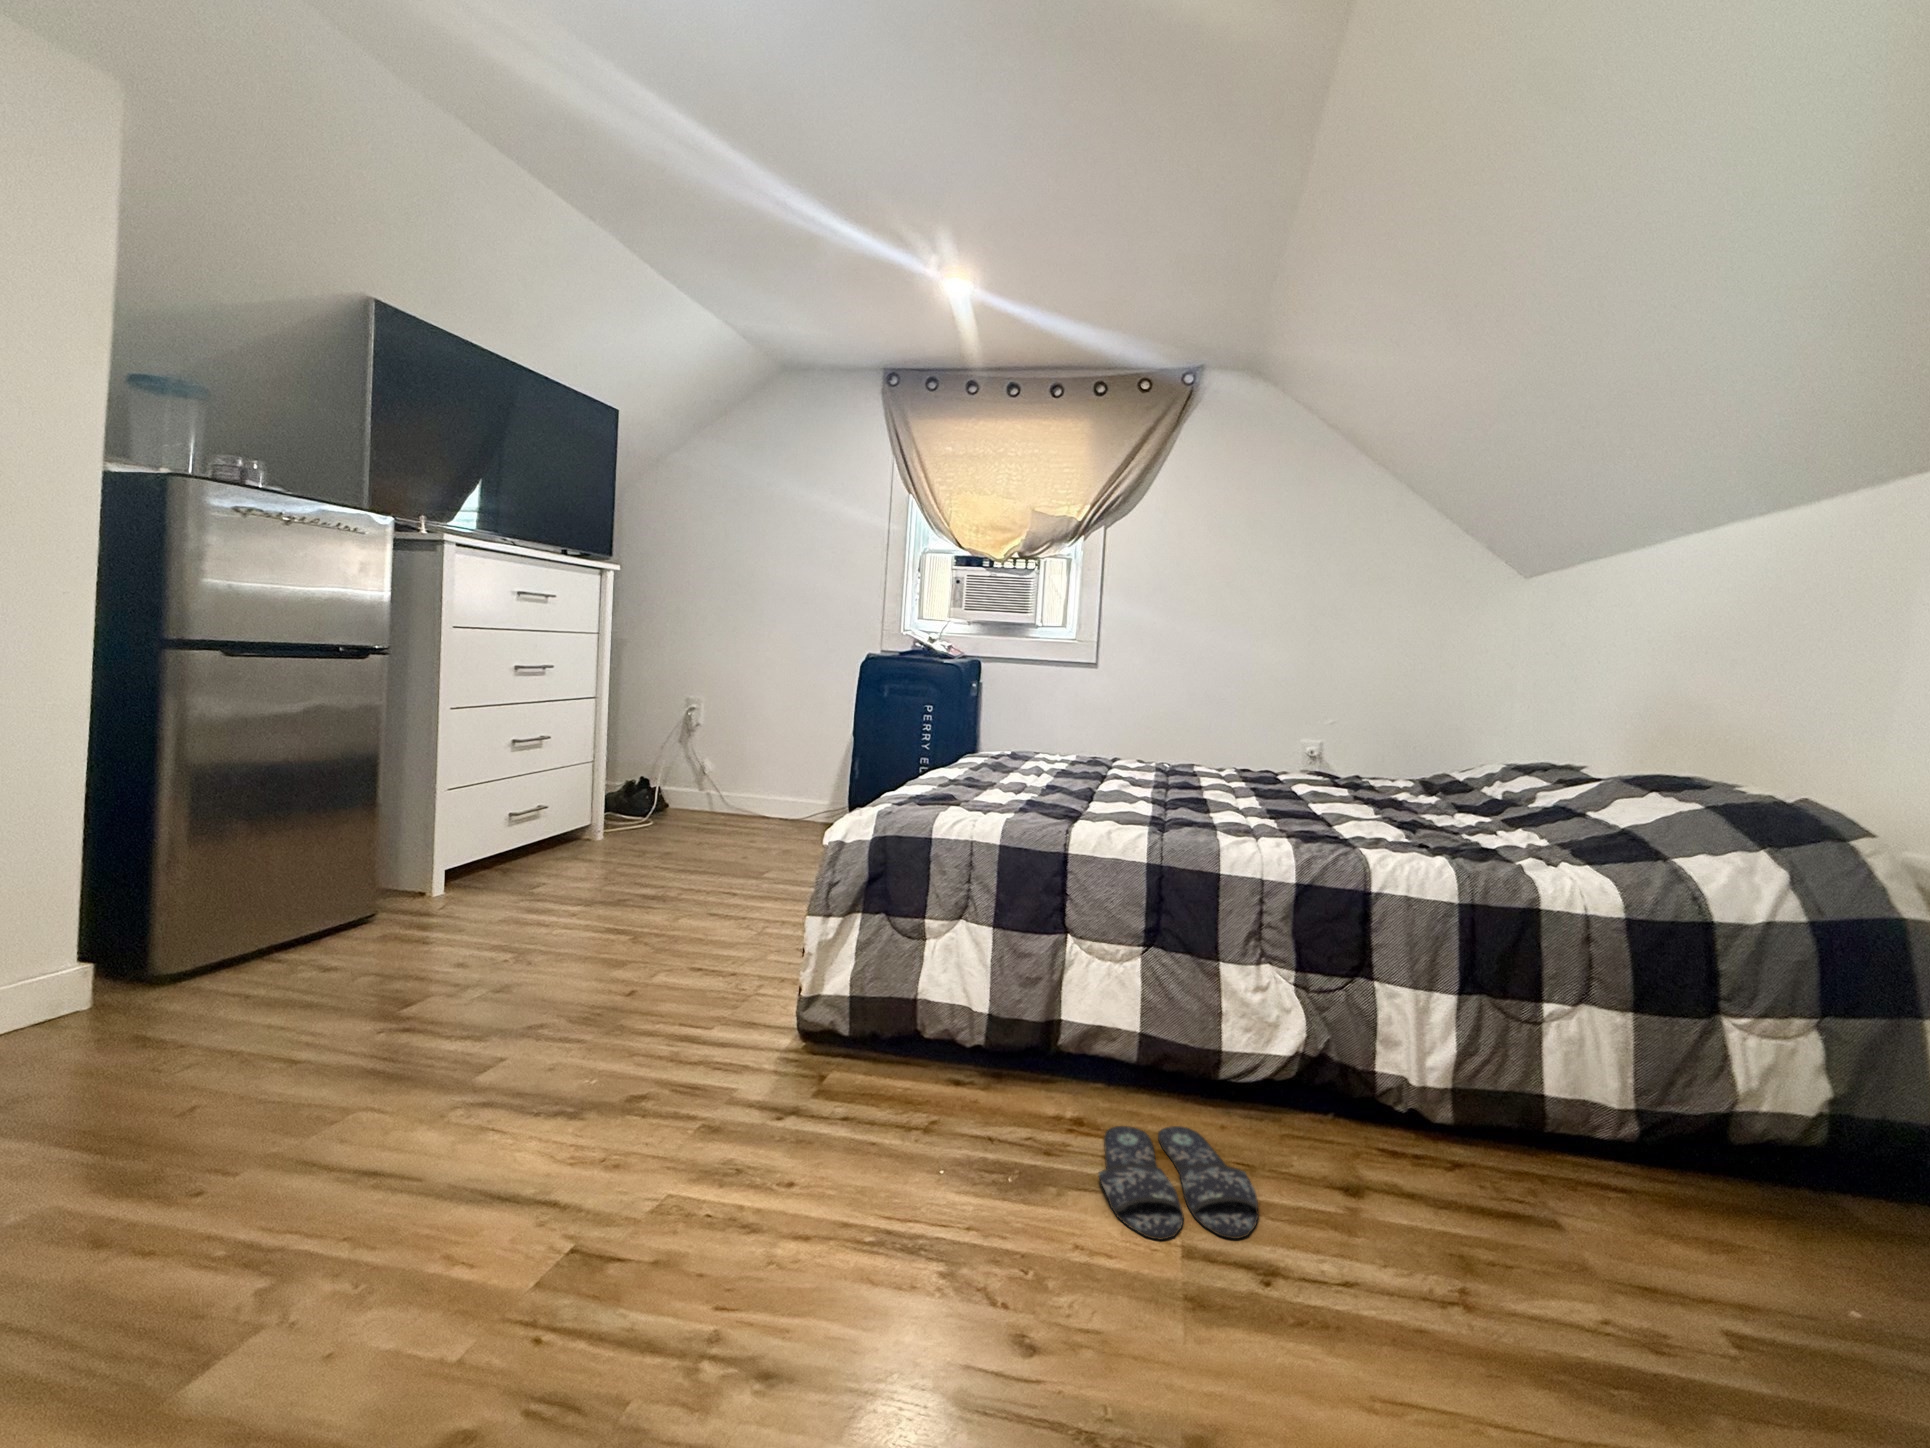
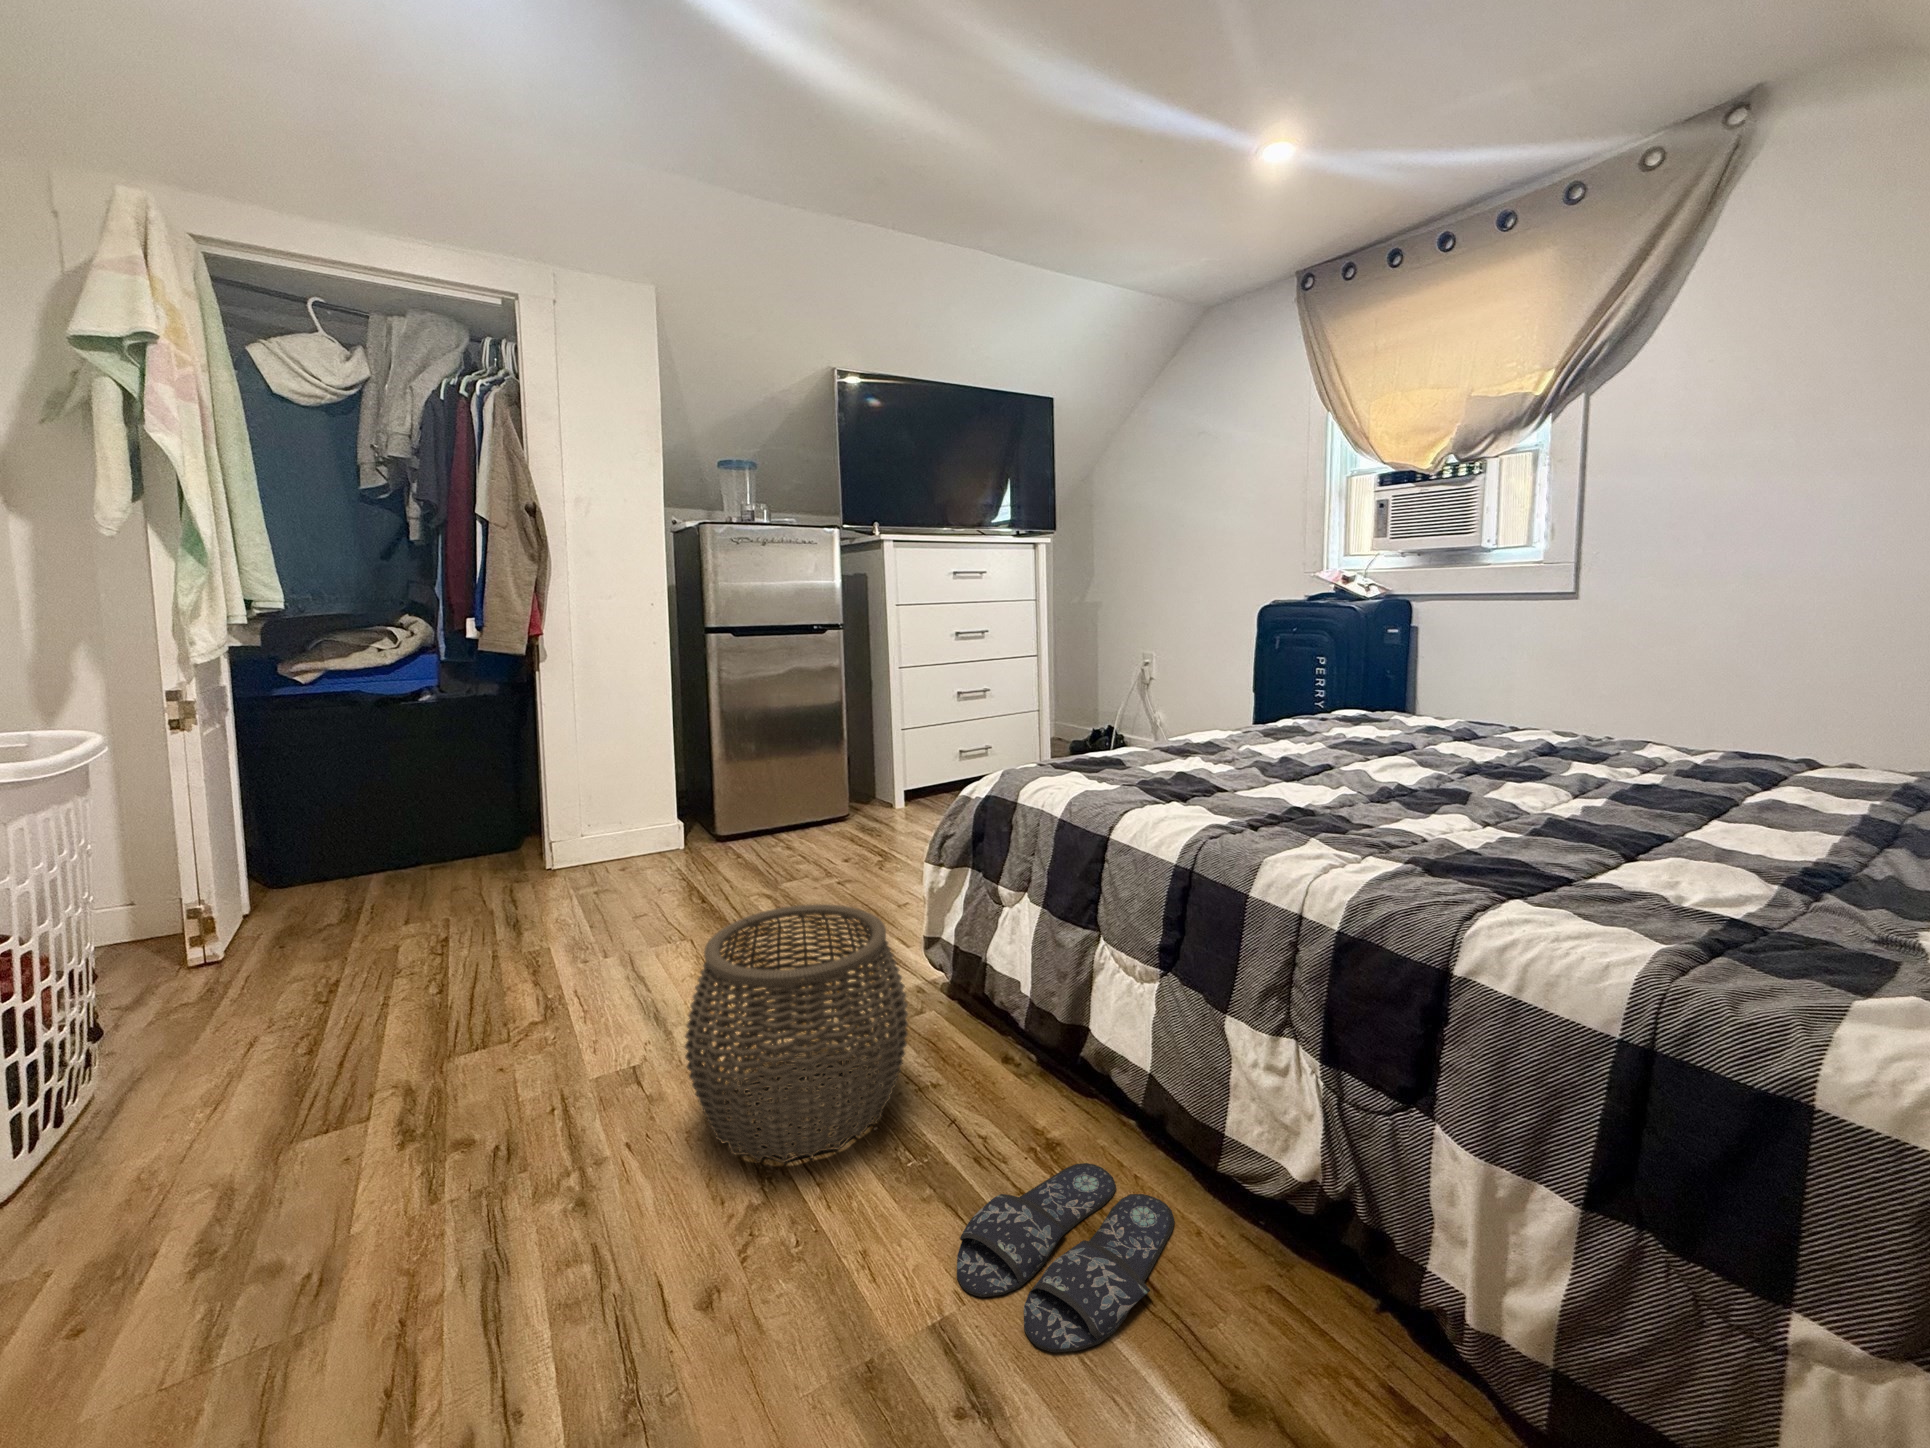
woven basket: none [725,970,970,1272] -> present [685,904,908,1163]

